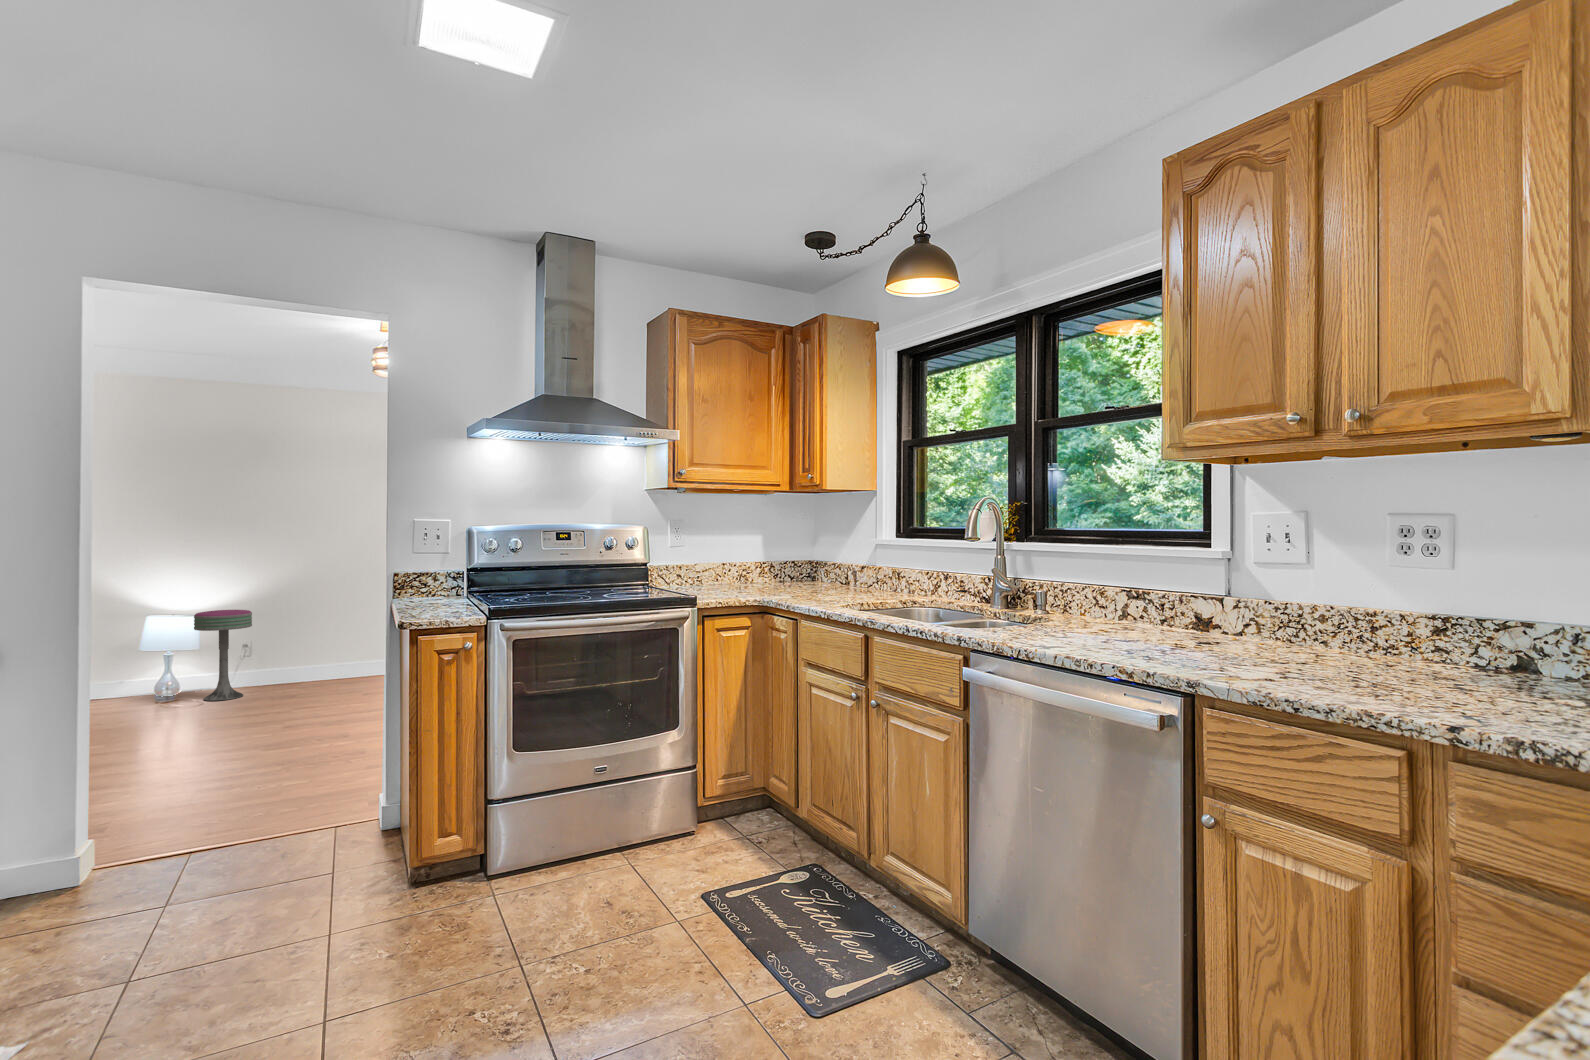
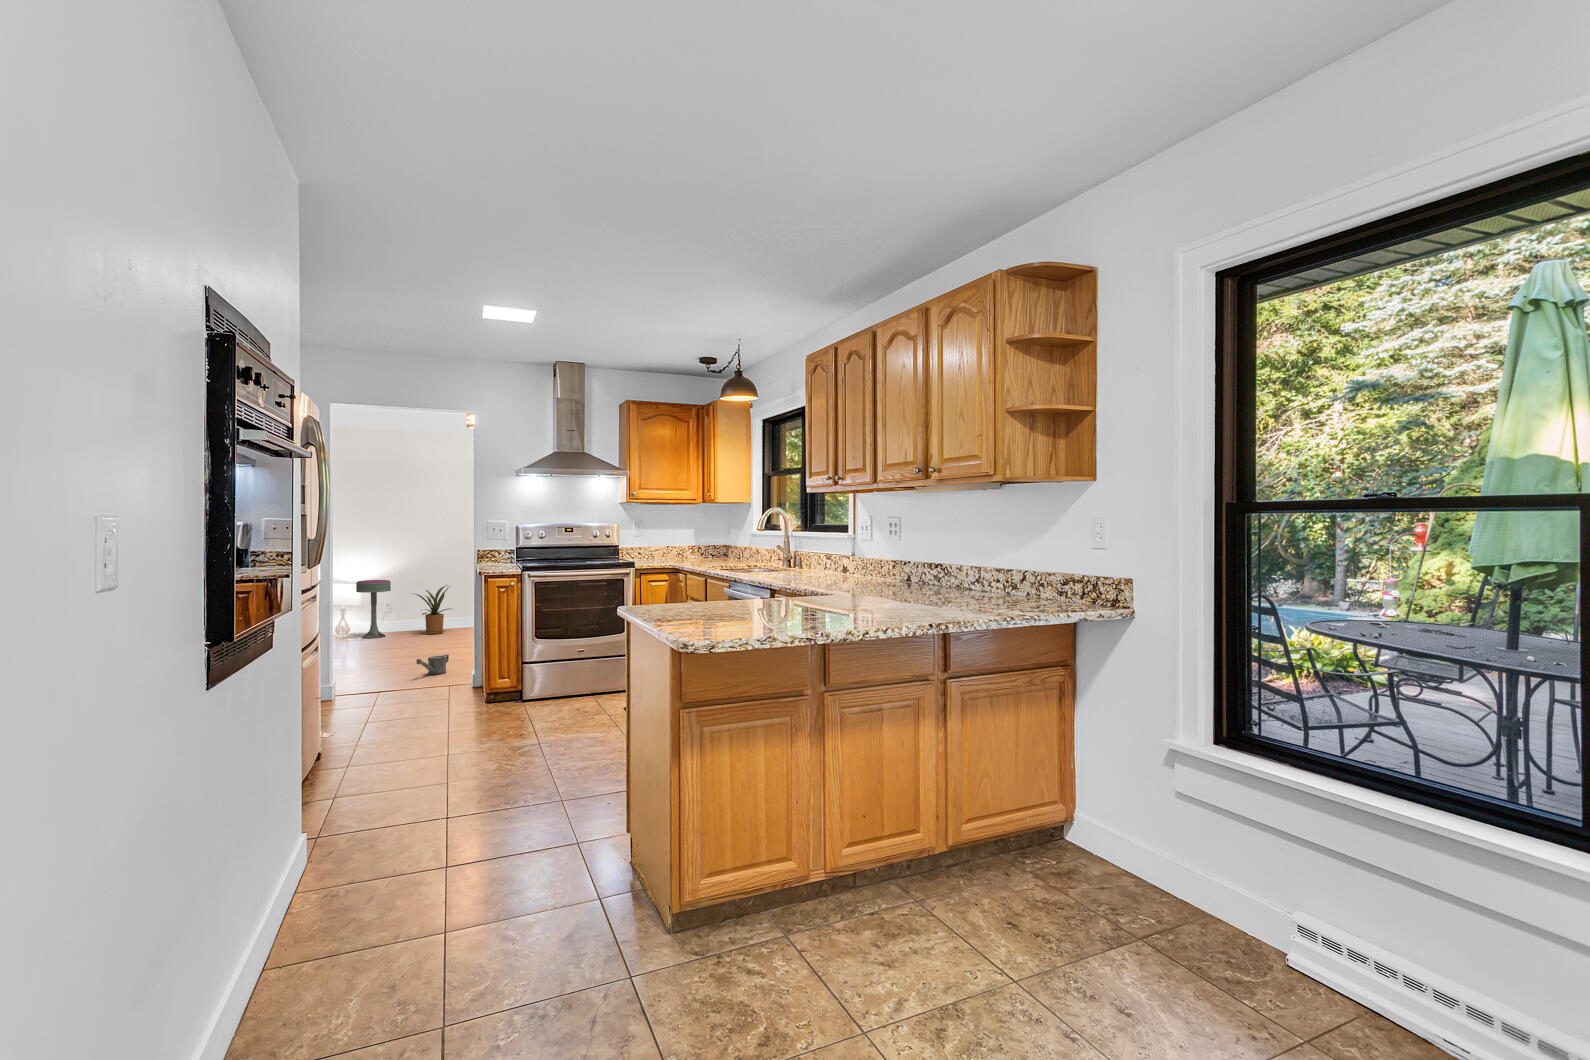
house plant: none [281,615,358,691] -> present [416,585,450,634]
watering can: none [275,753,339,794] -> present [416,655,449,675]

